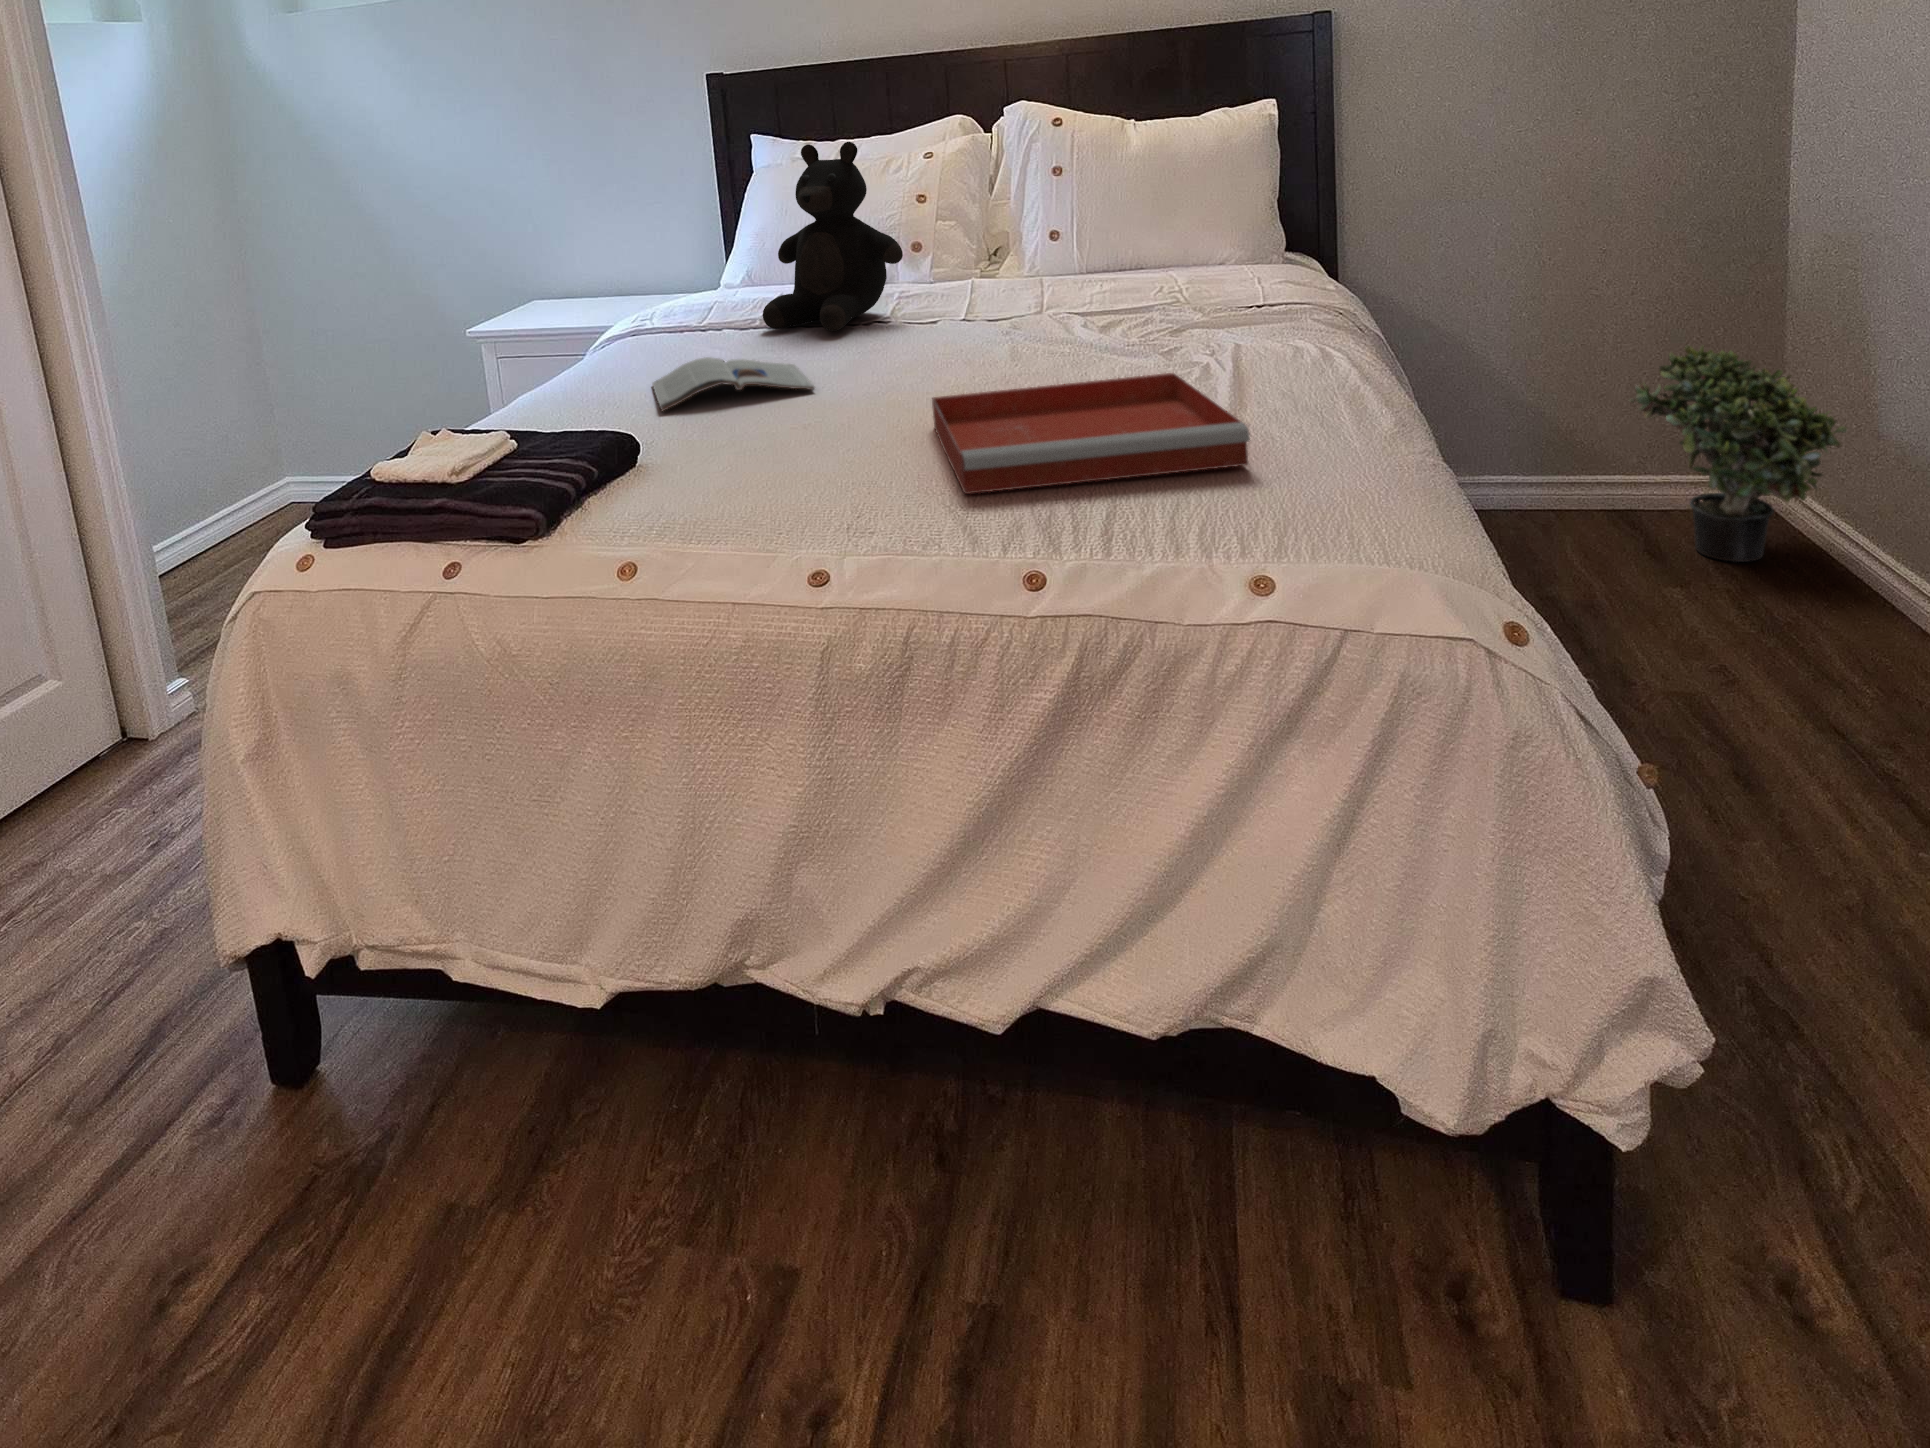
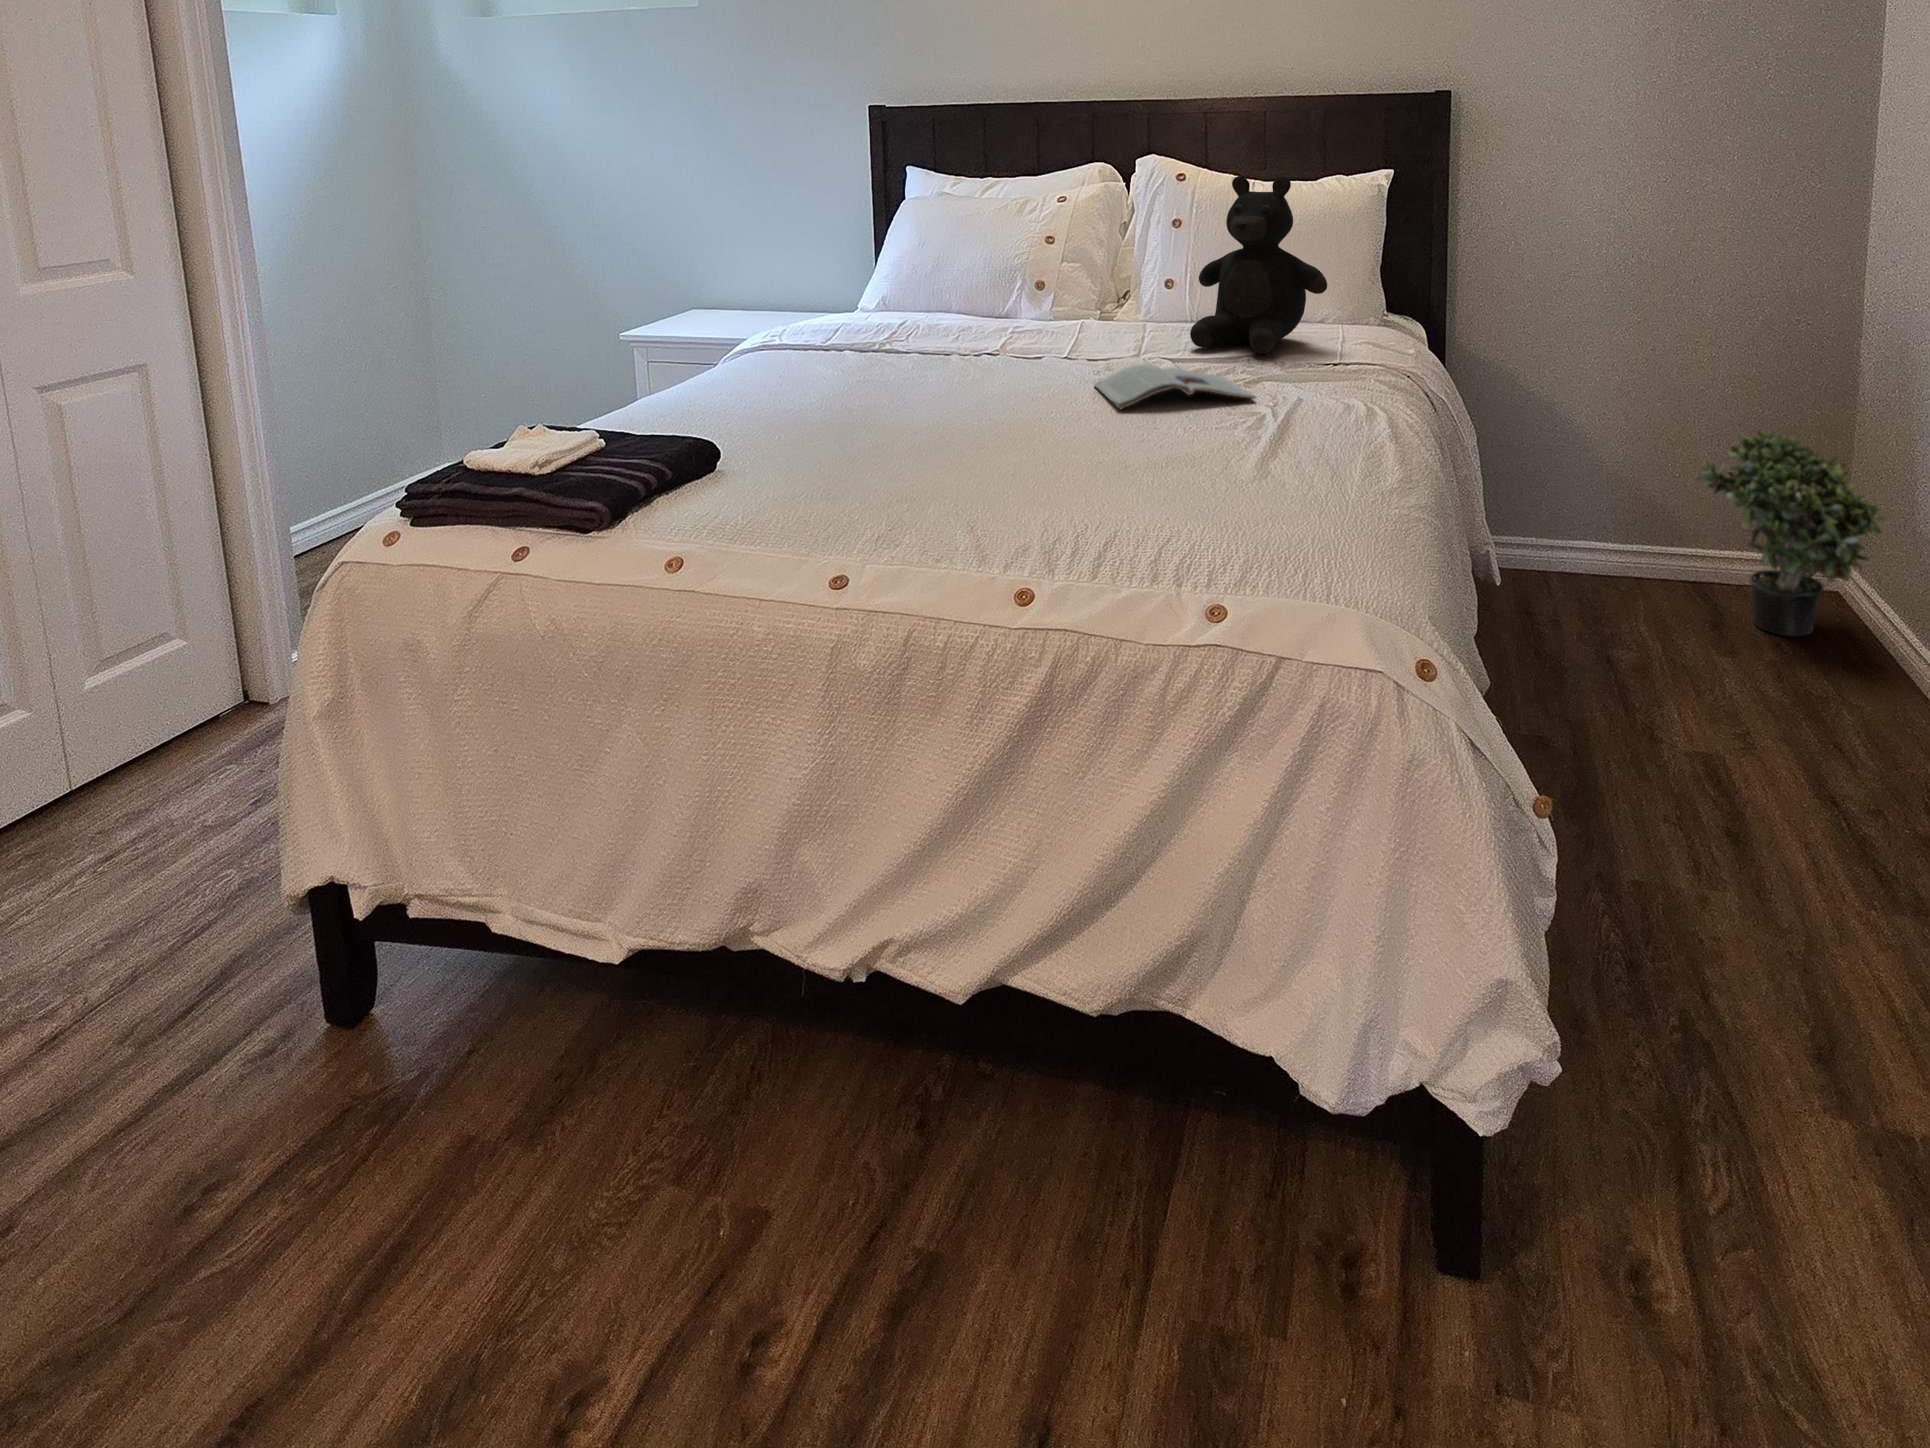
teddy bear: present [763,142,903,331] -> present [1190,176,1327,353]
magazine: present [652,357,815,411] -> present [1095,364,1257,409]
tray: present [932,373,1250,494] -> none [987,419,1248,516]

